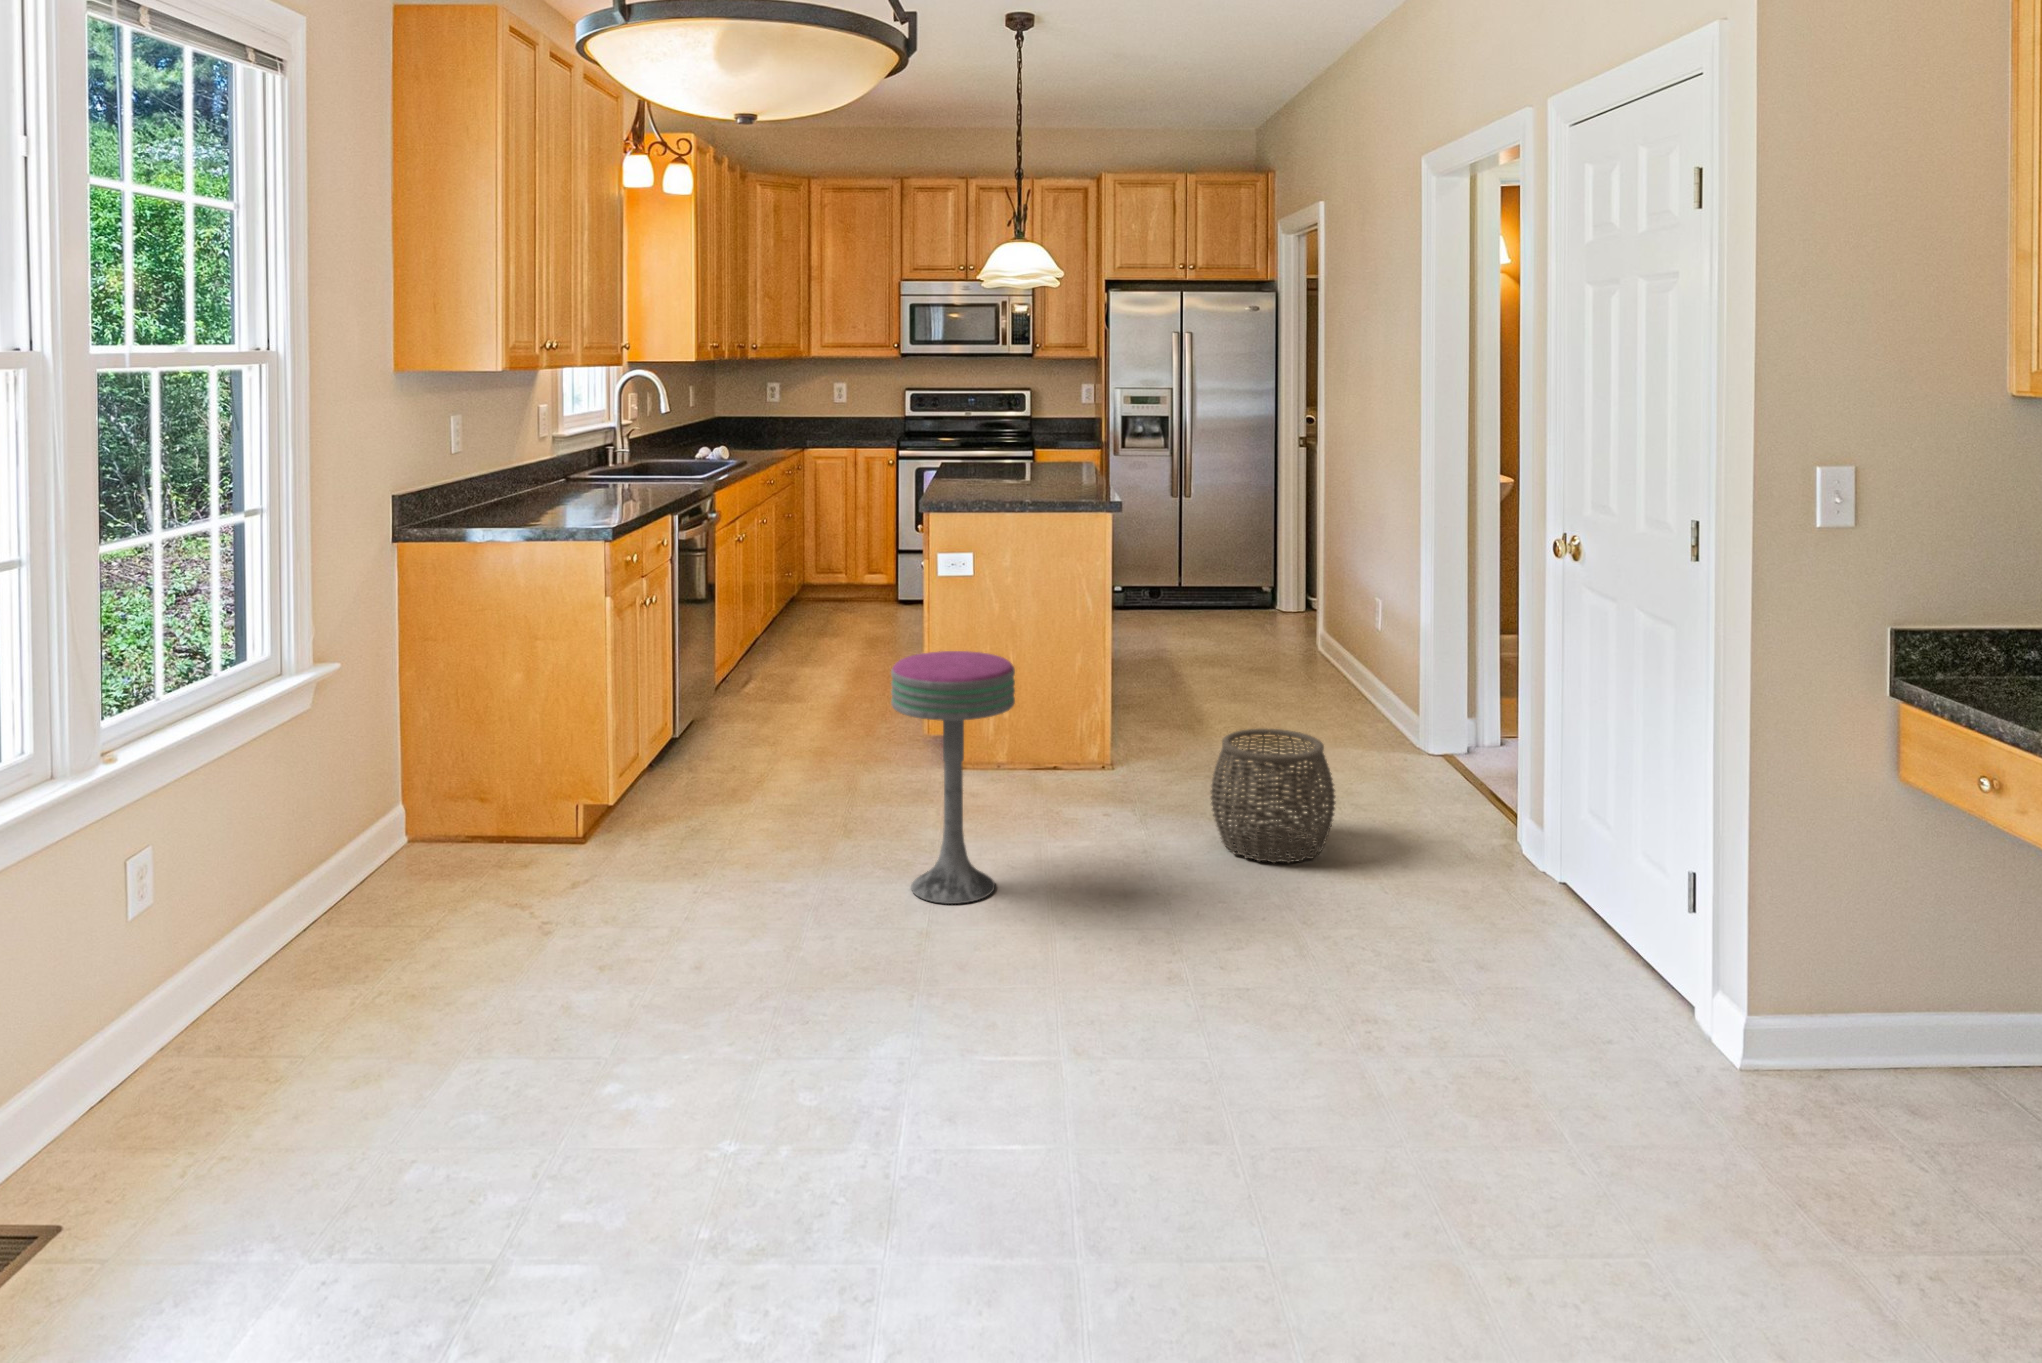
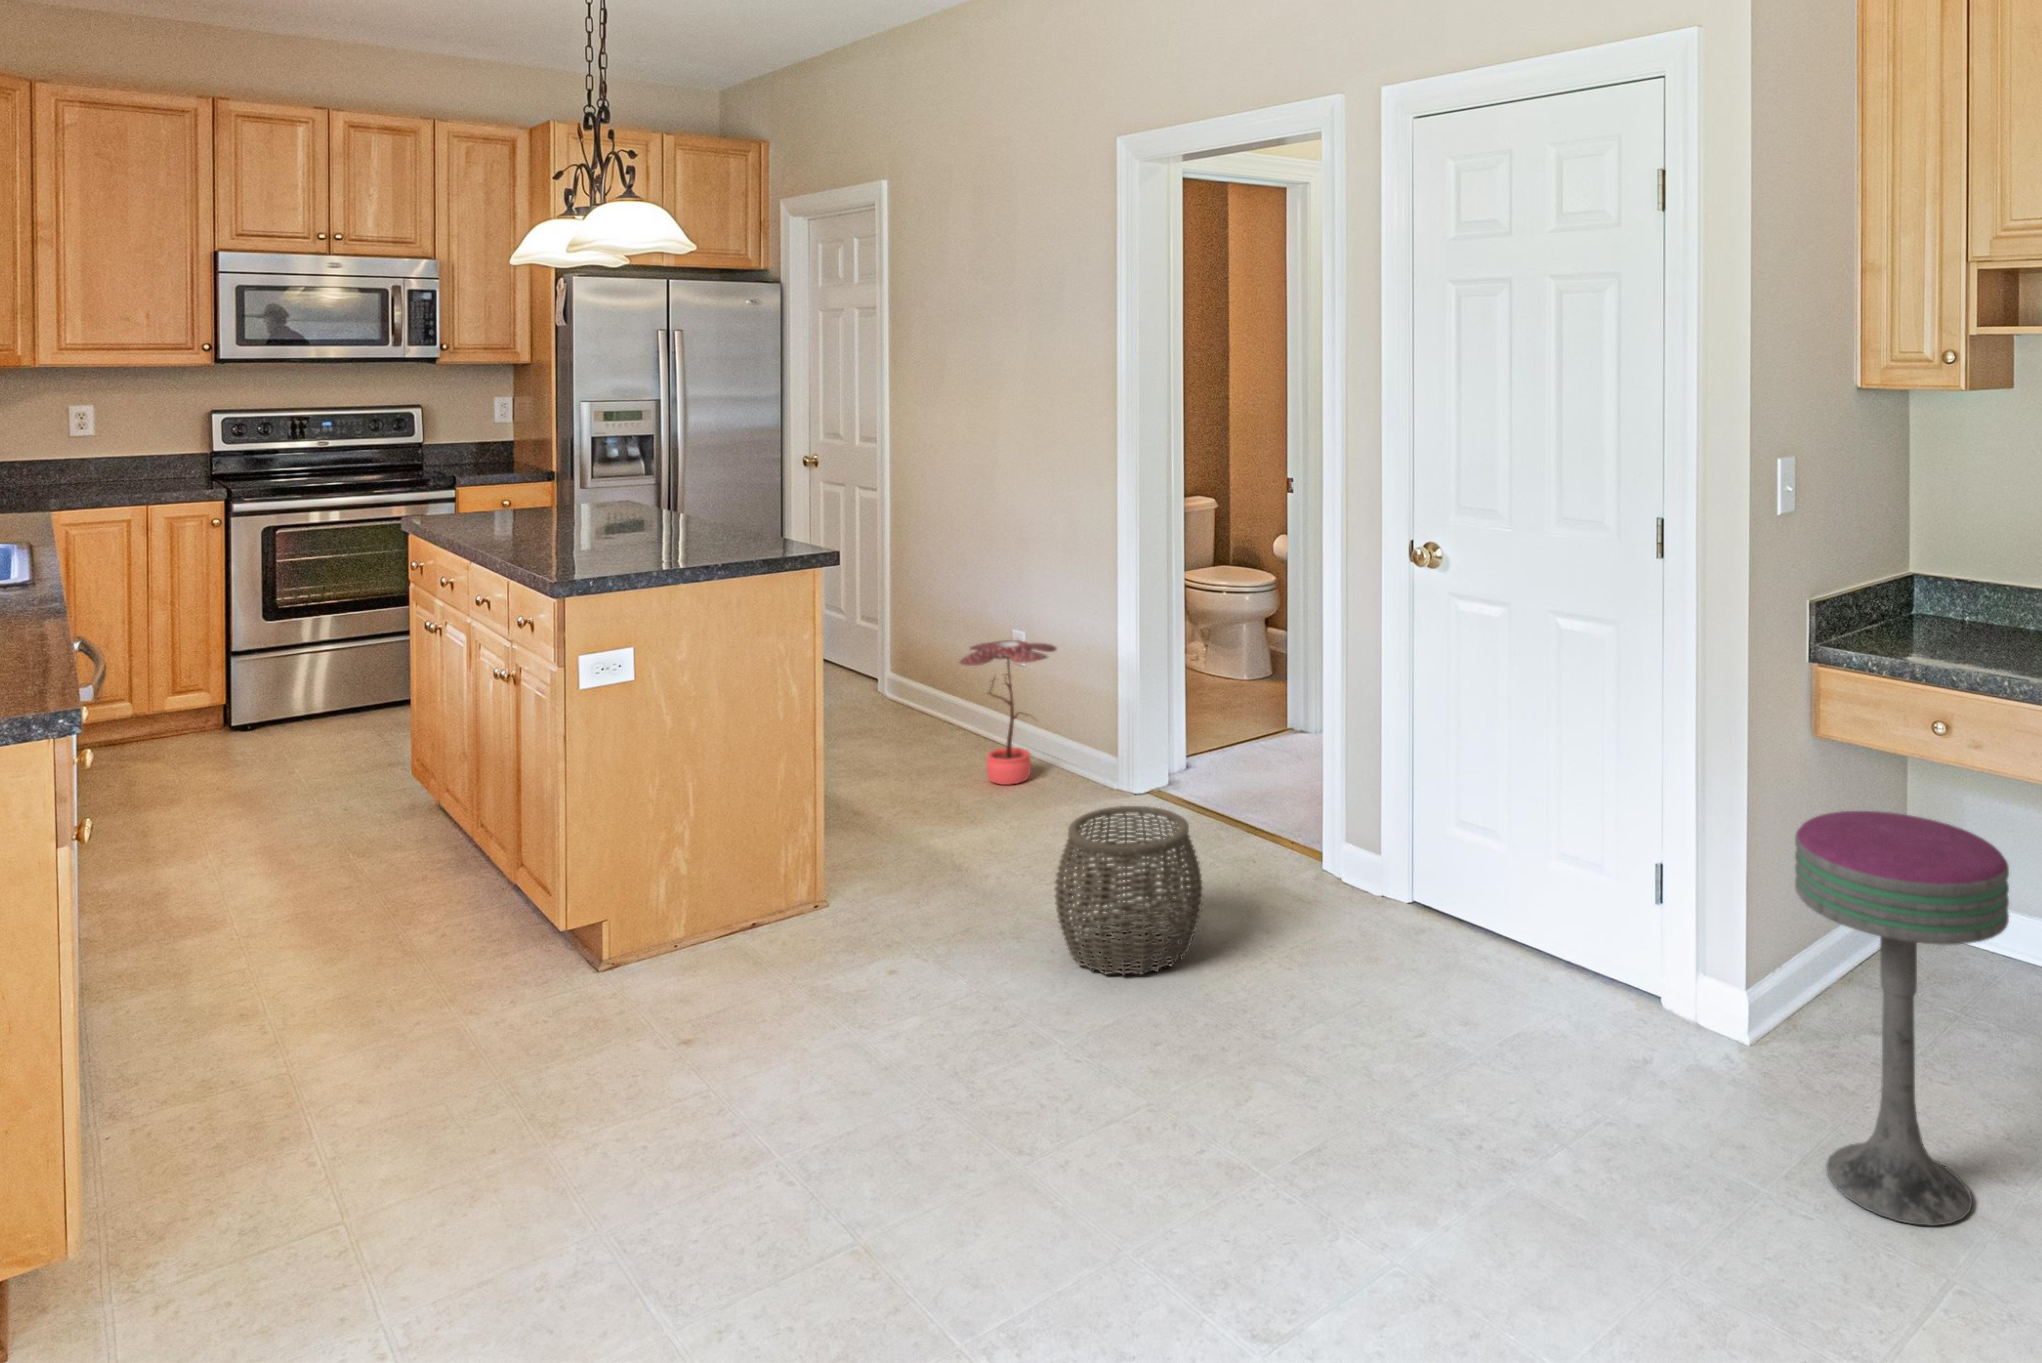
potted plant: none [1292,603,1386,728] -> present [960,640,1056,785]
bar stool: present [891,651,1015,904] -> present [1795,811,2009,1226]

